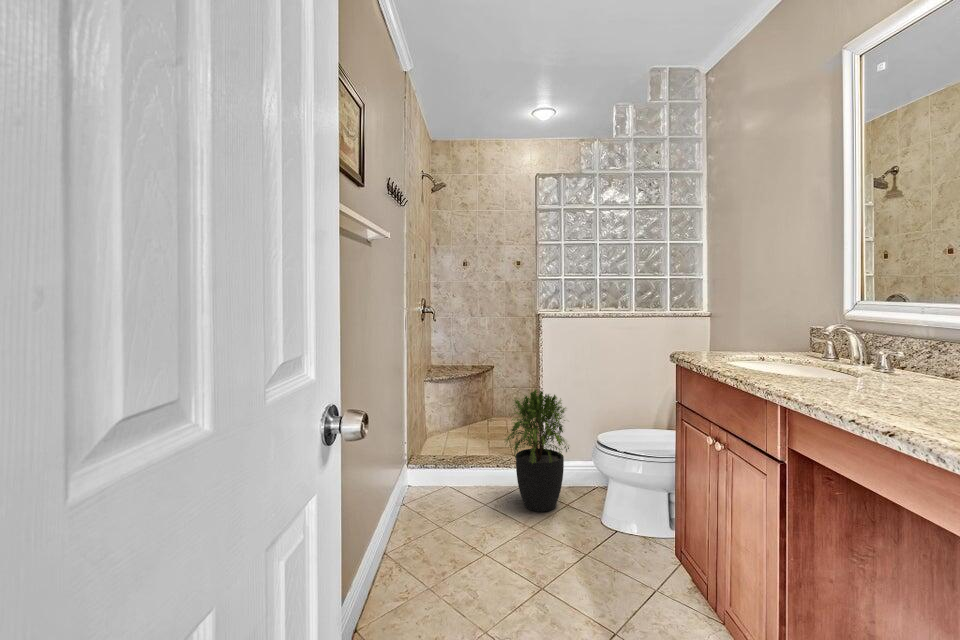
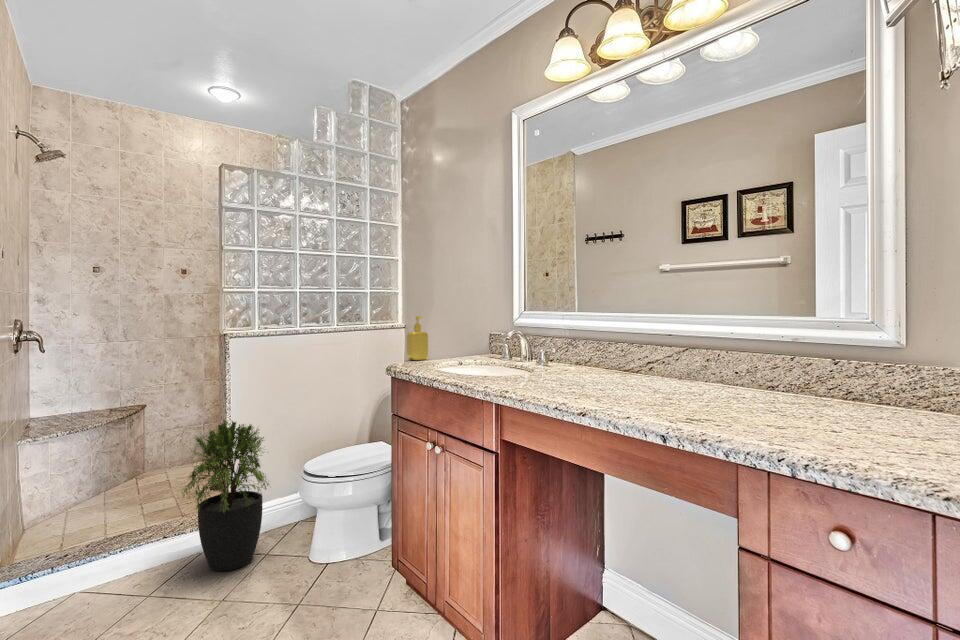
soap dispenser: none [705,302,731,349] -> present [407,316,428,360]

